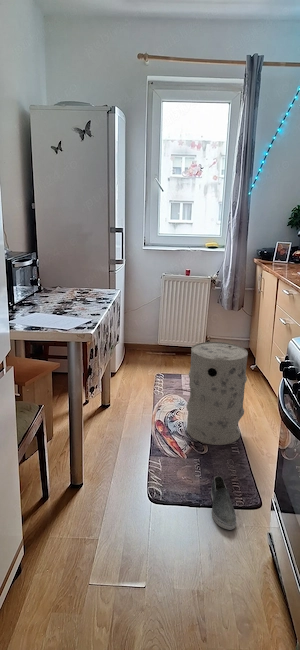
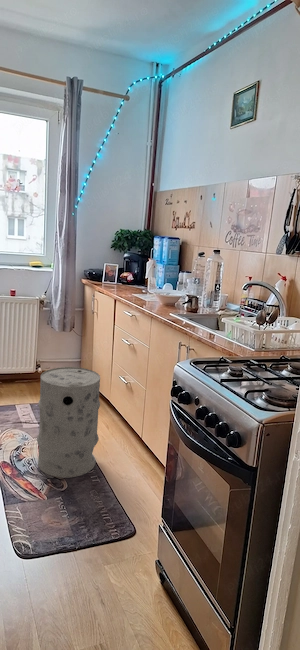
shoe: present [211,476,236,530] -> none [83,511,119,569]

